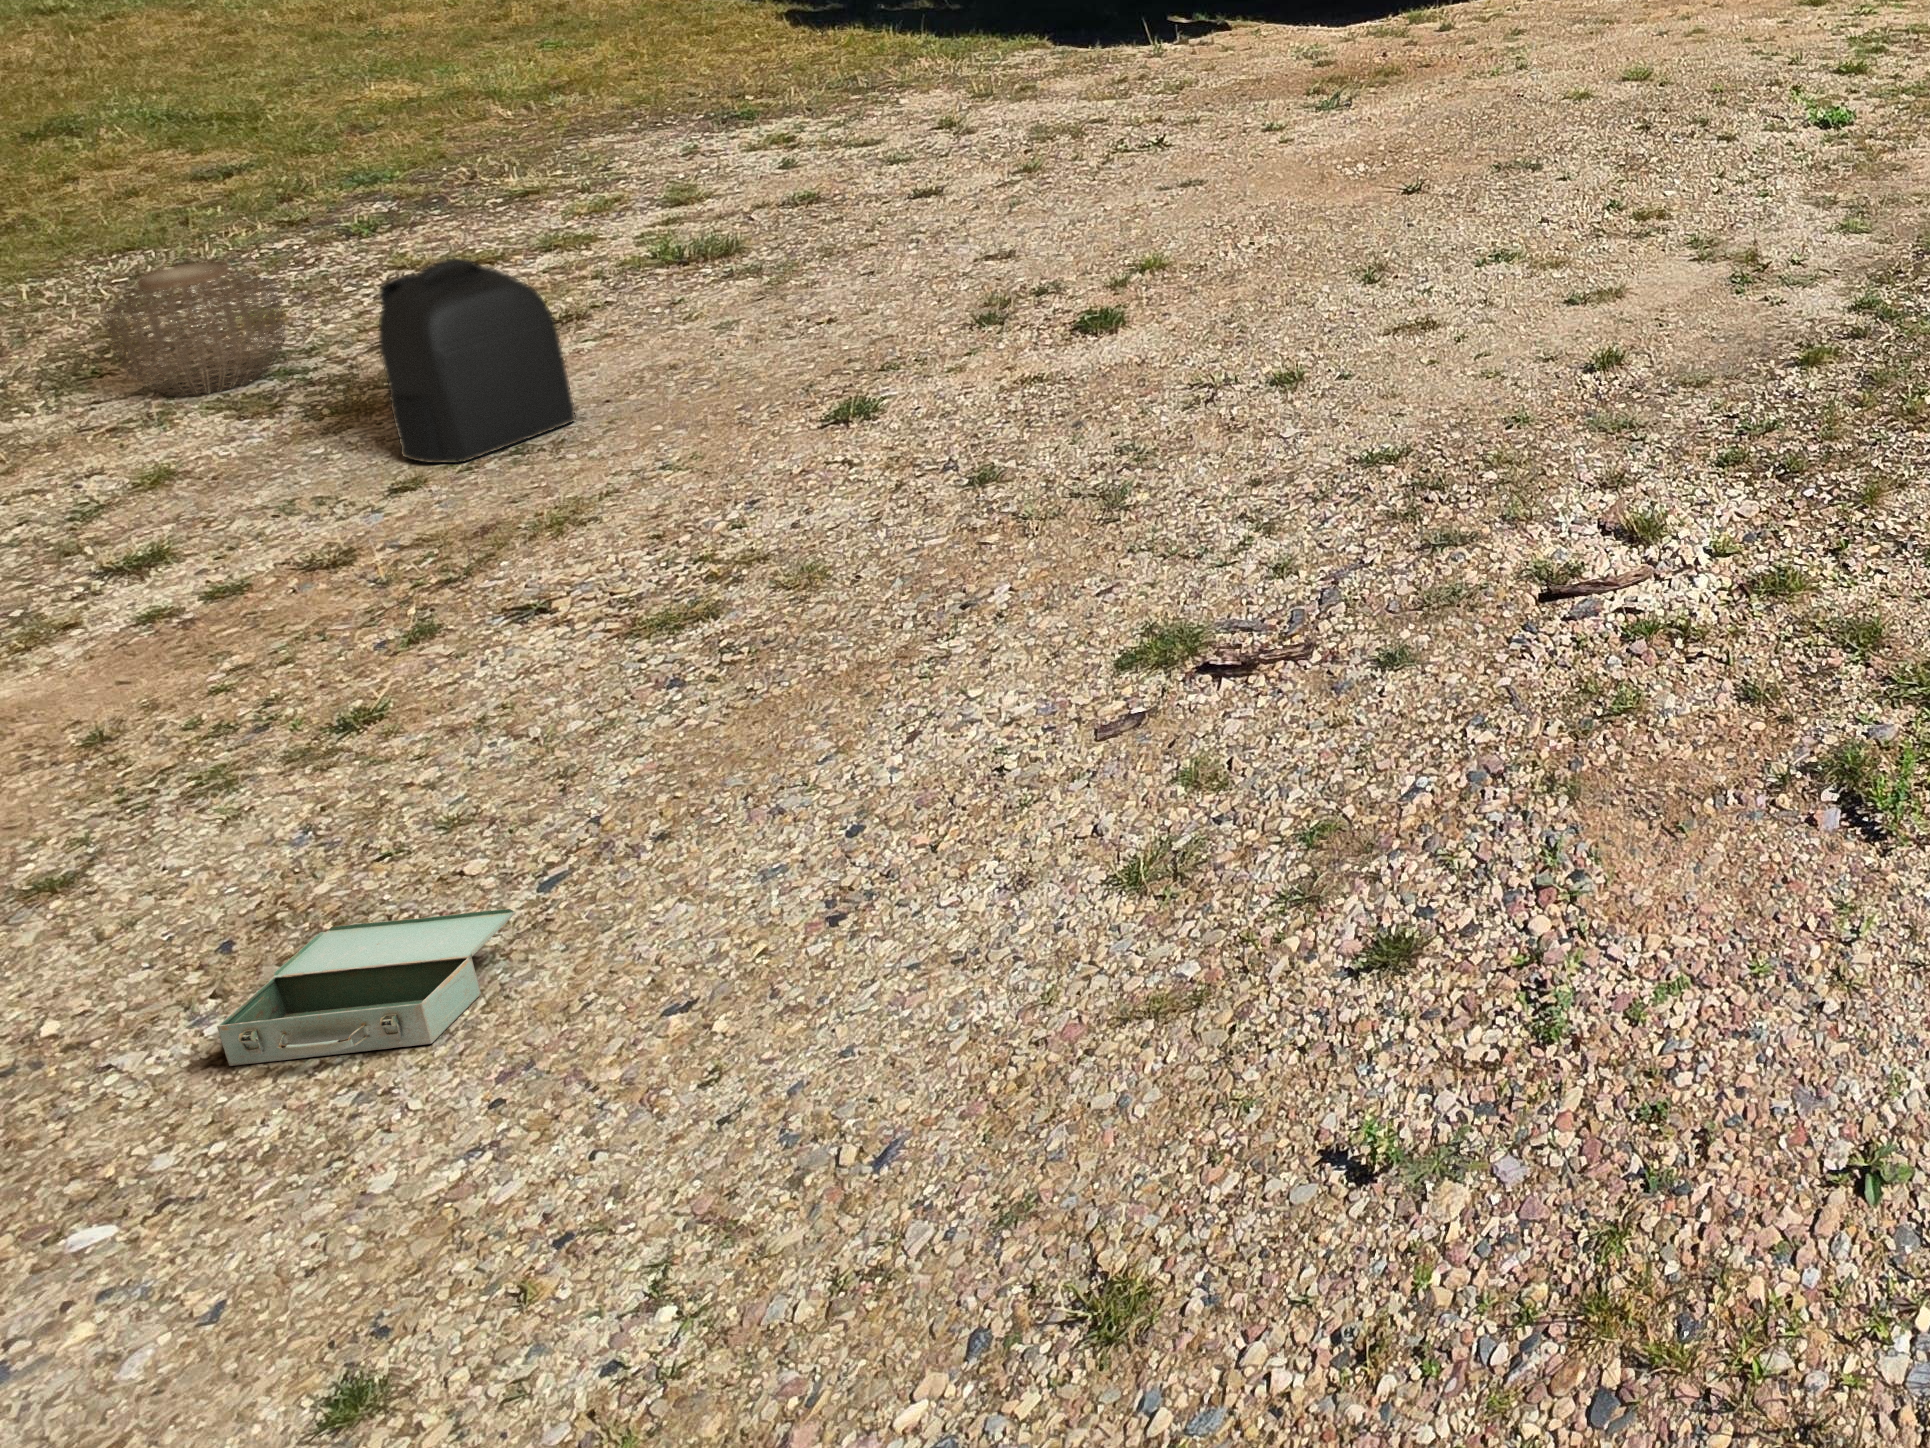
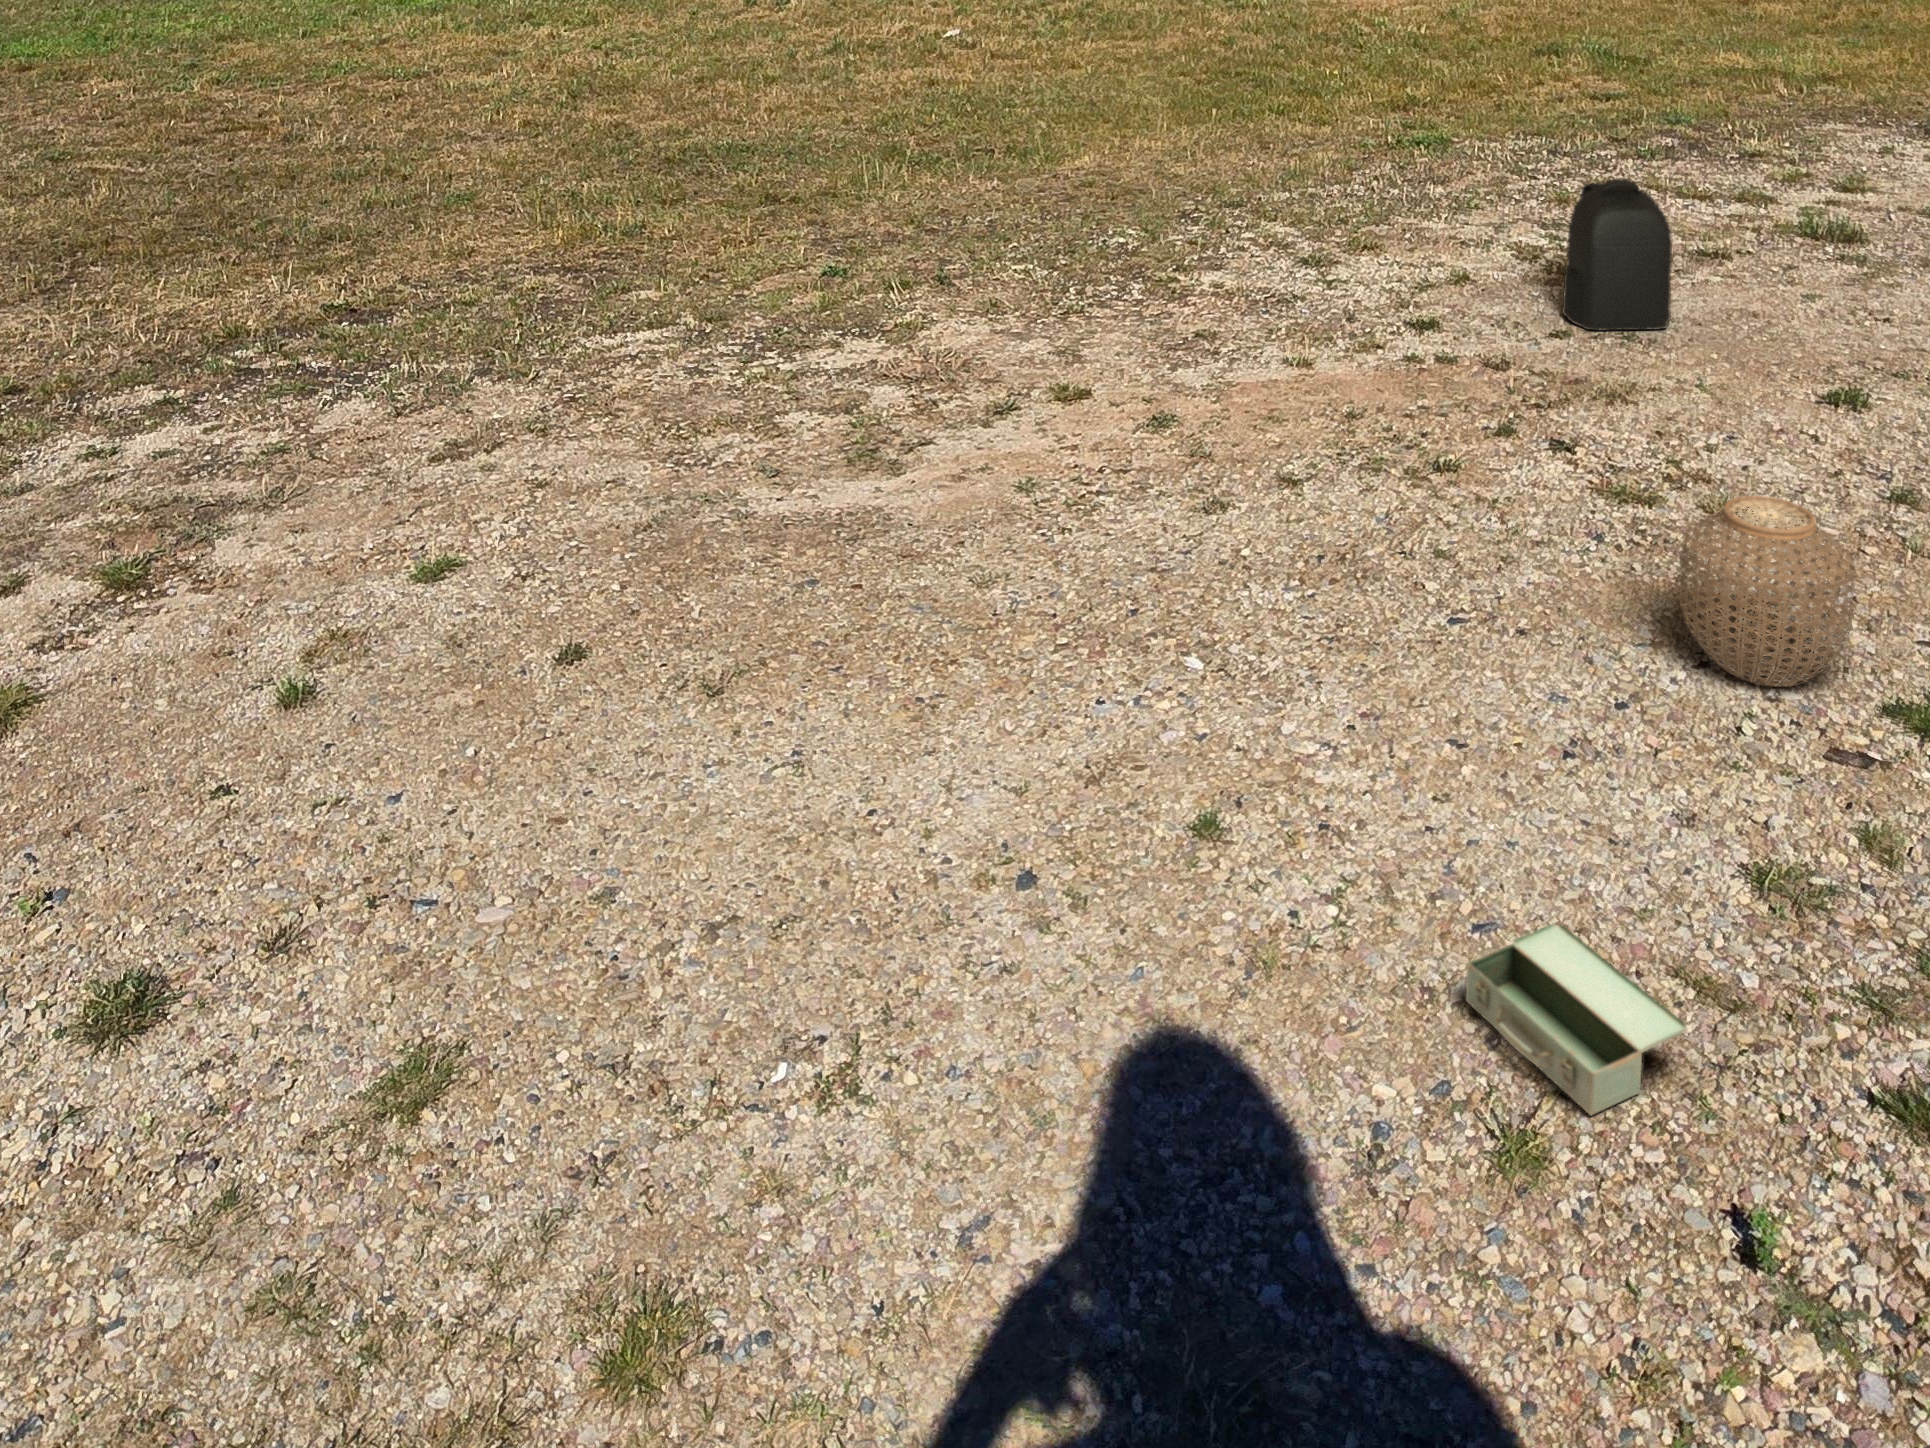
woven basket: present [104,261,285,396] -> present [1679,496,1855,687]
toolbox: present [217,909,515,1066] -> present [1466,924,1687,1116]

